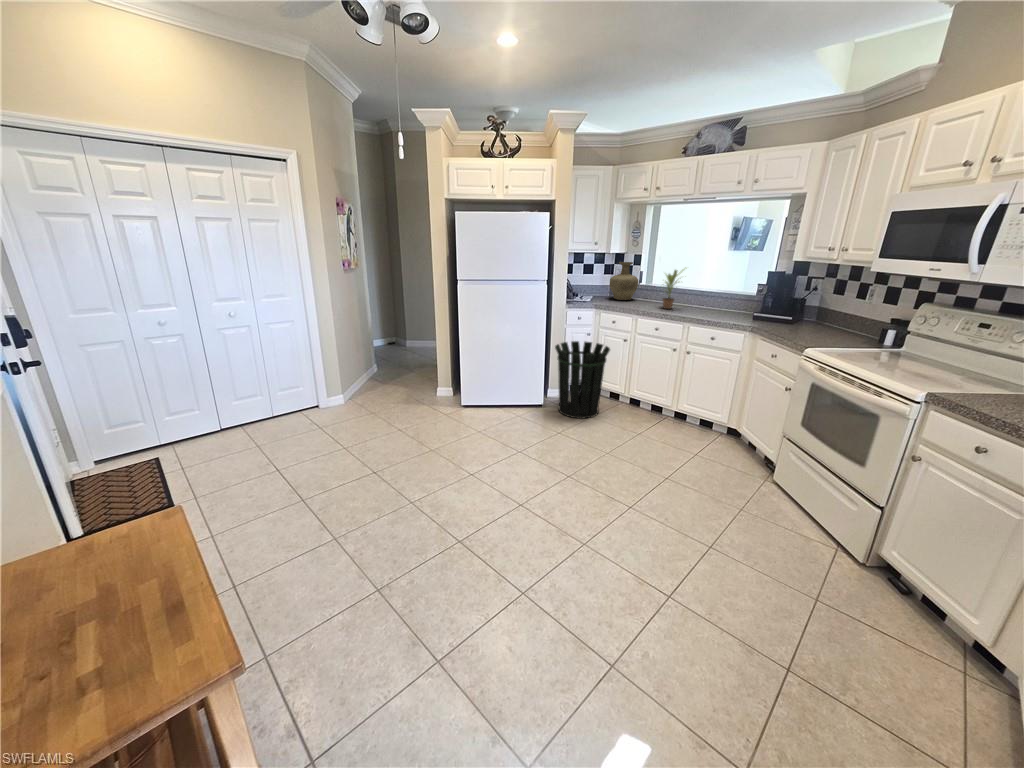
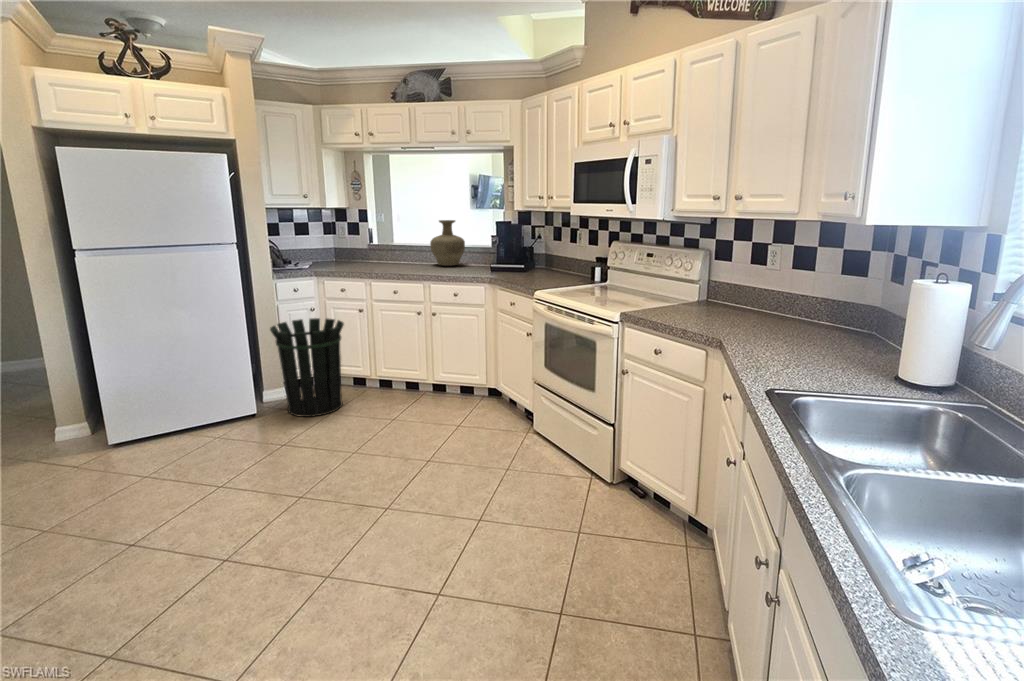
vase: present [610,262,638,300] -> present [430,220,465,266]
potted plant: present [663,270,683,309] -> none [390,221,419,269]

